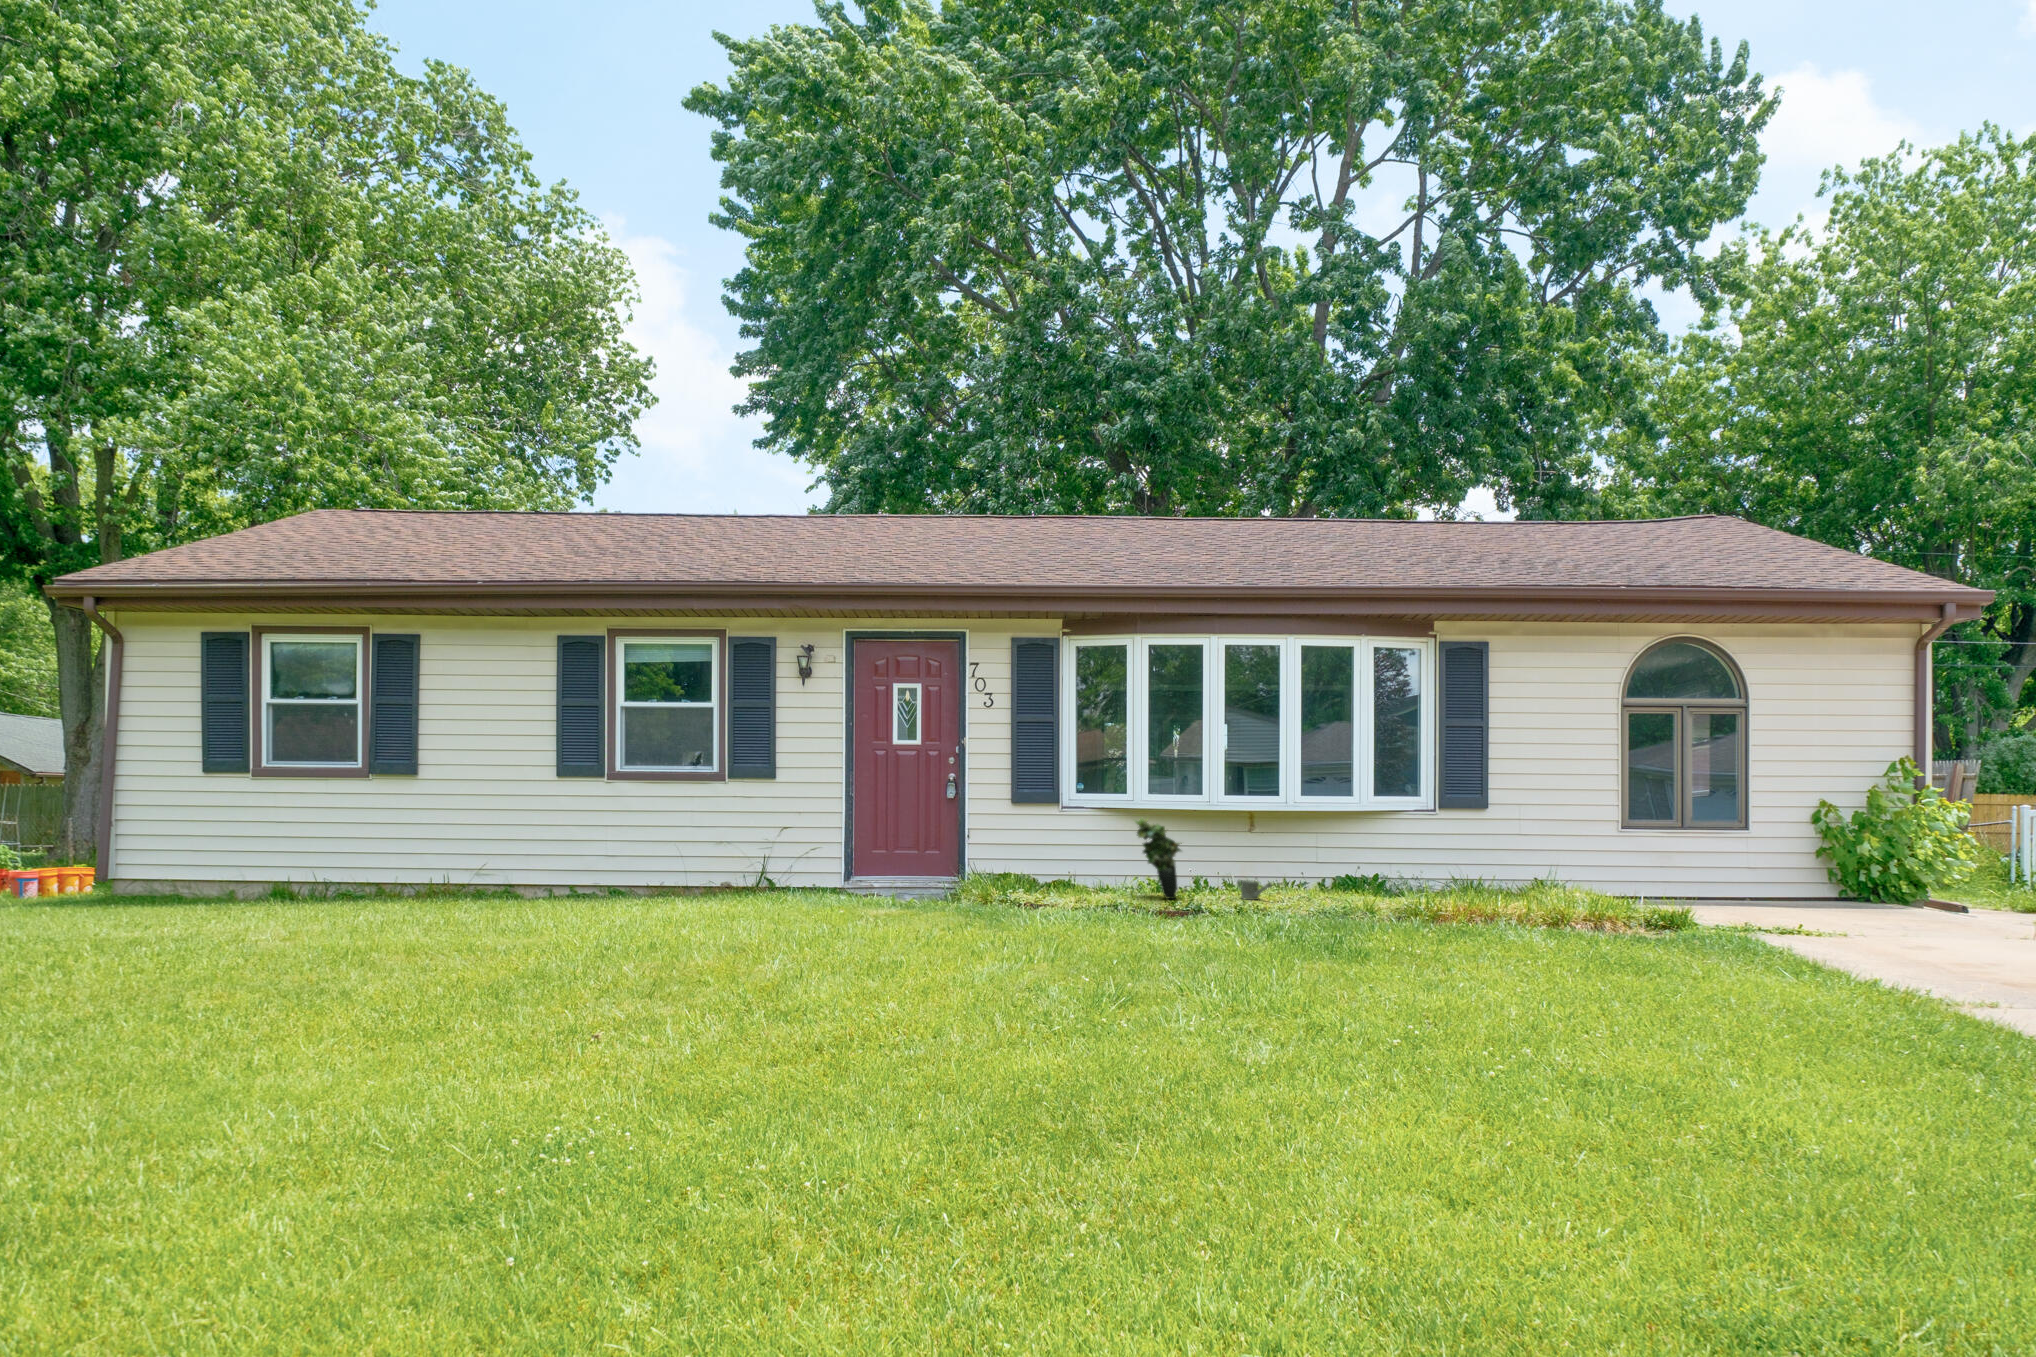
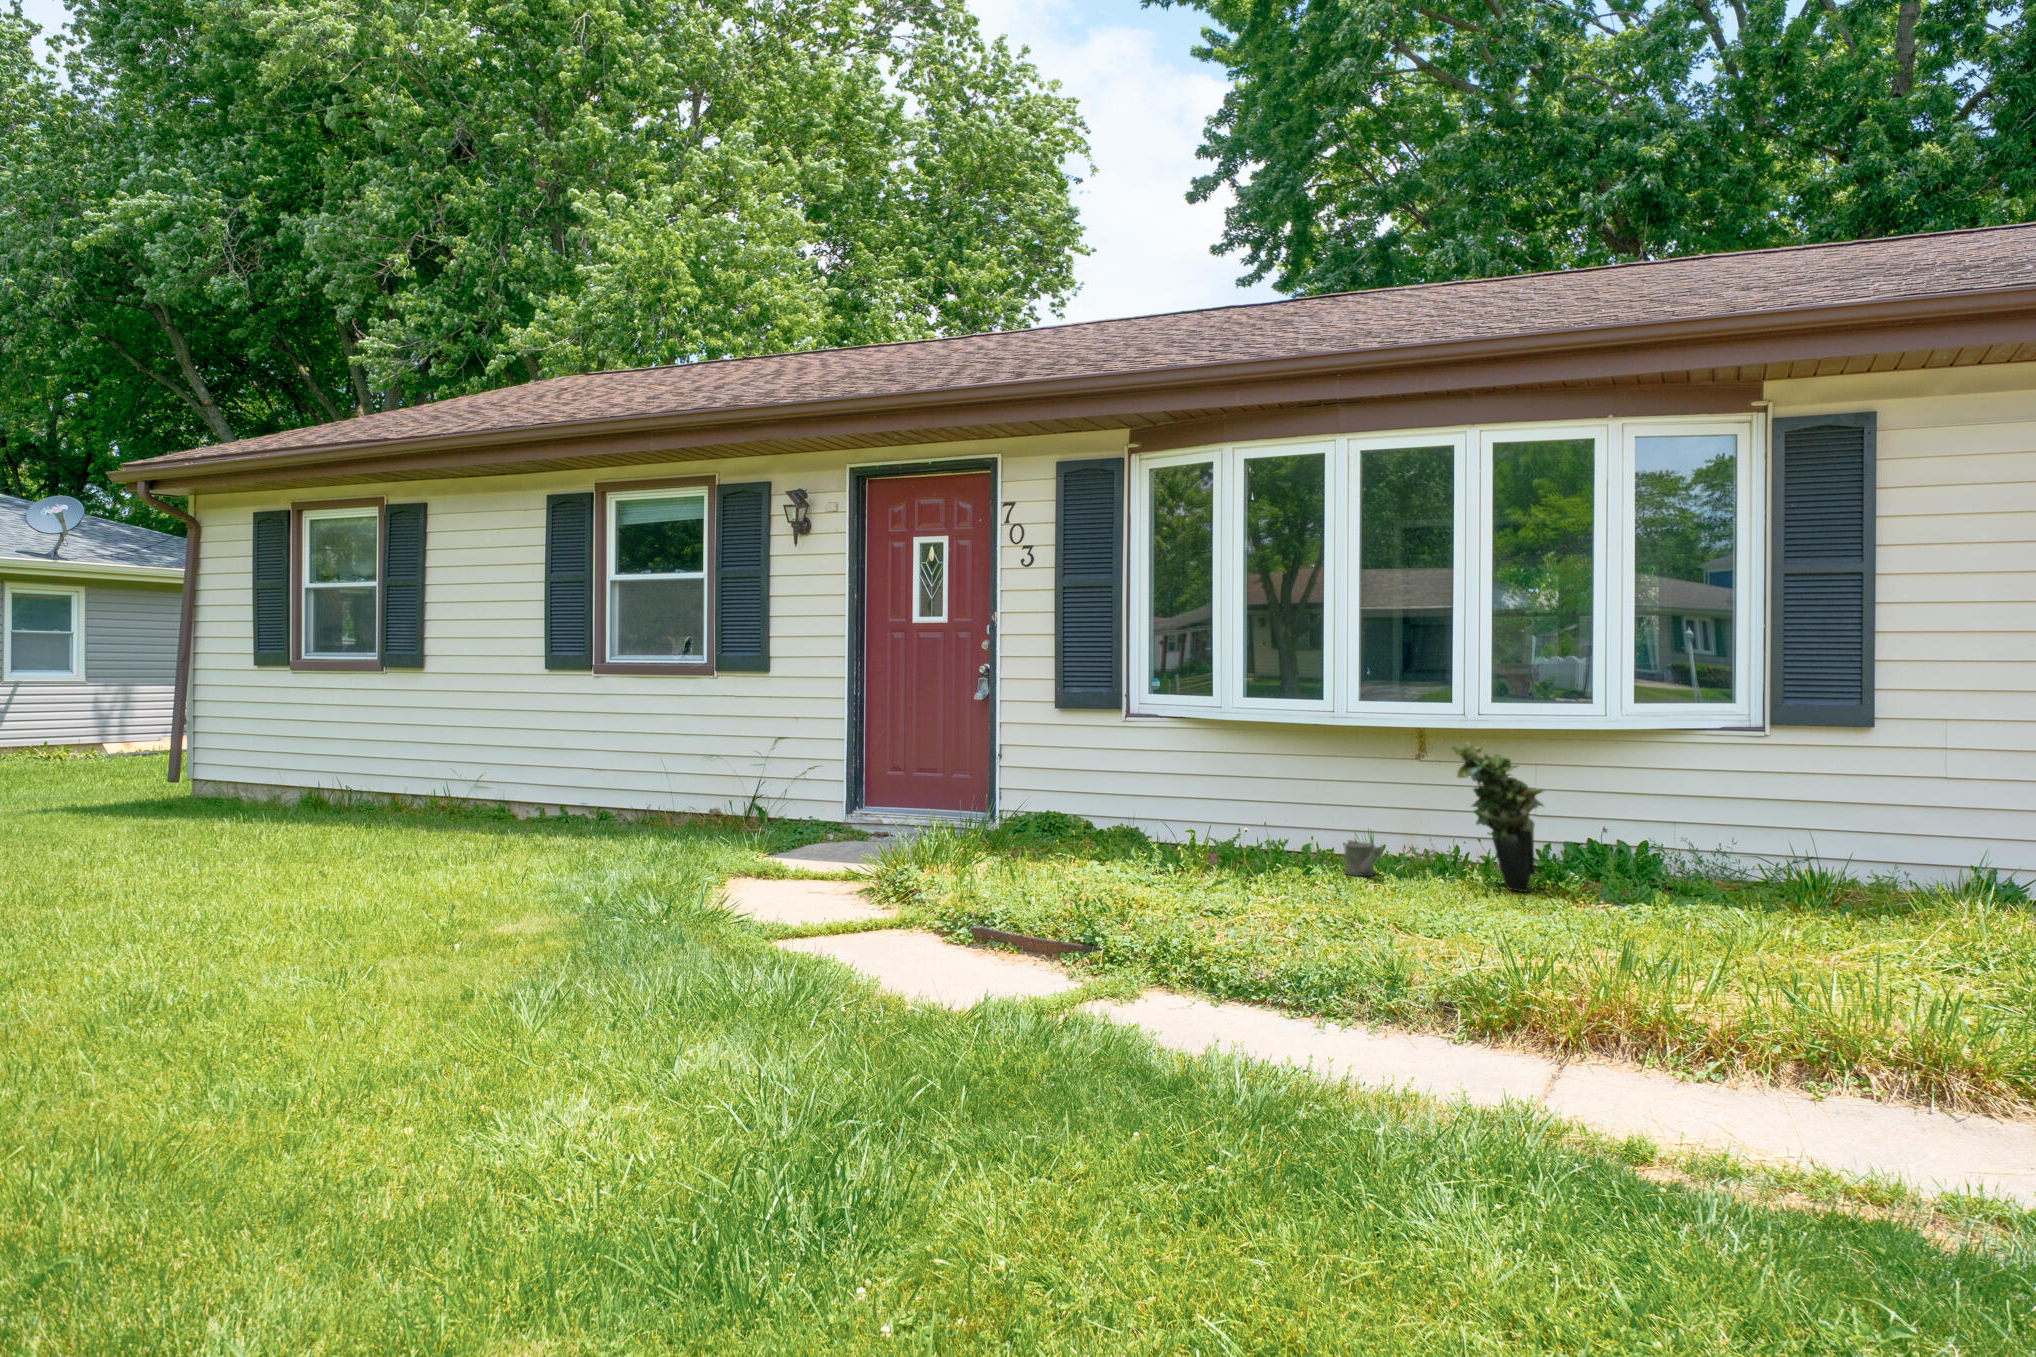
potted plant: present [1135,818,1182,899] -> present [1450,742,1543,892]

